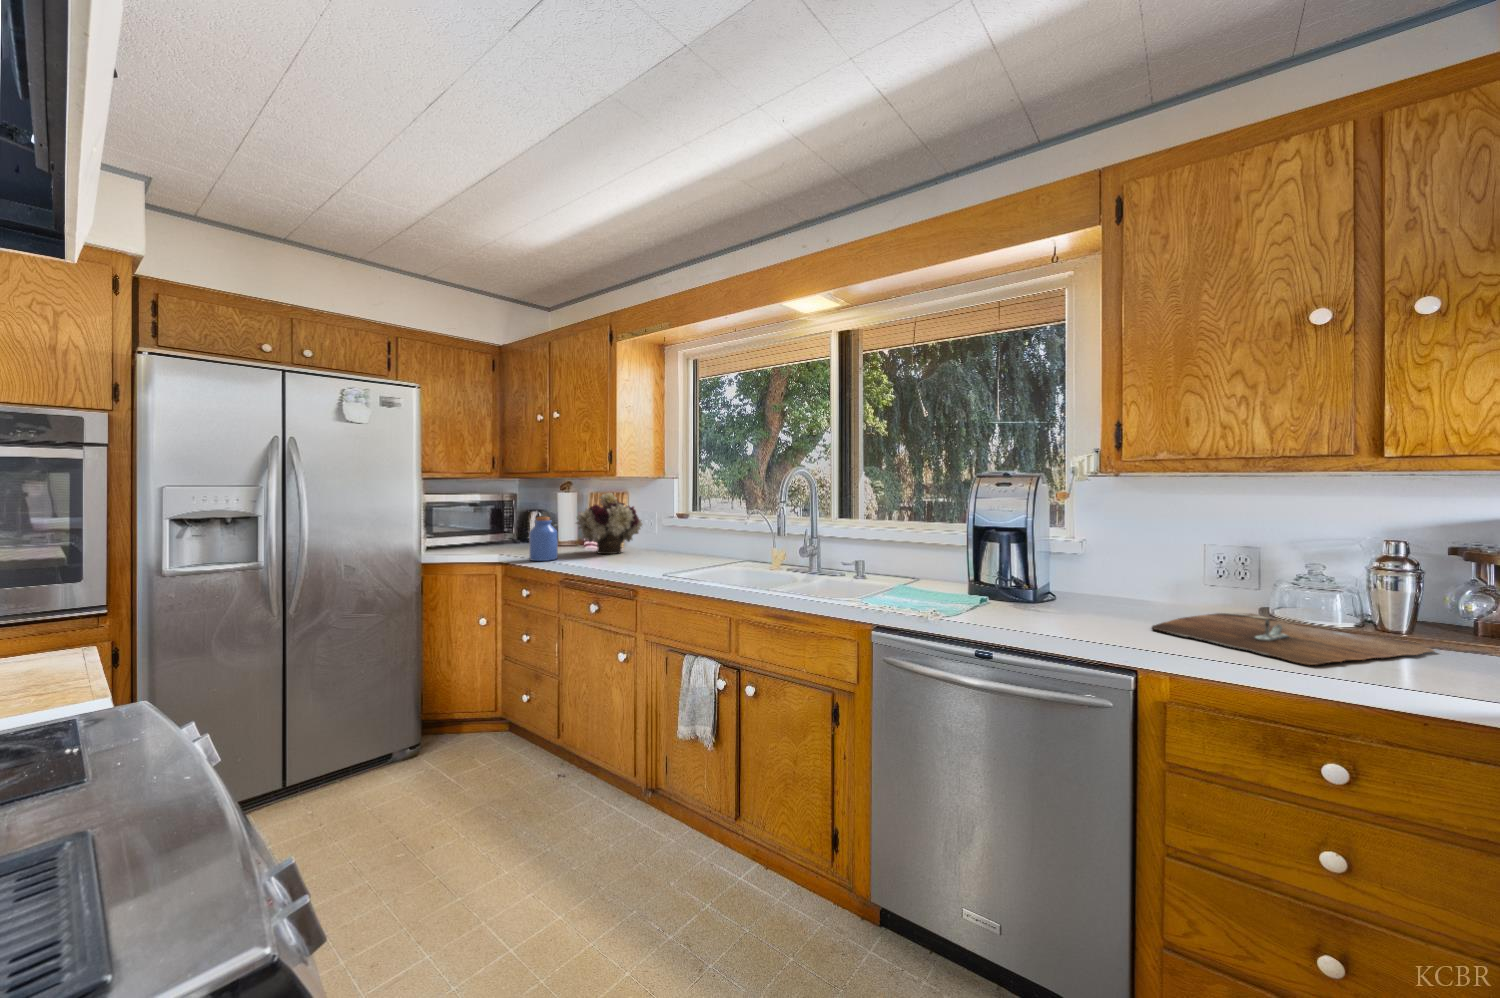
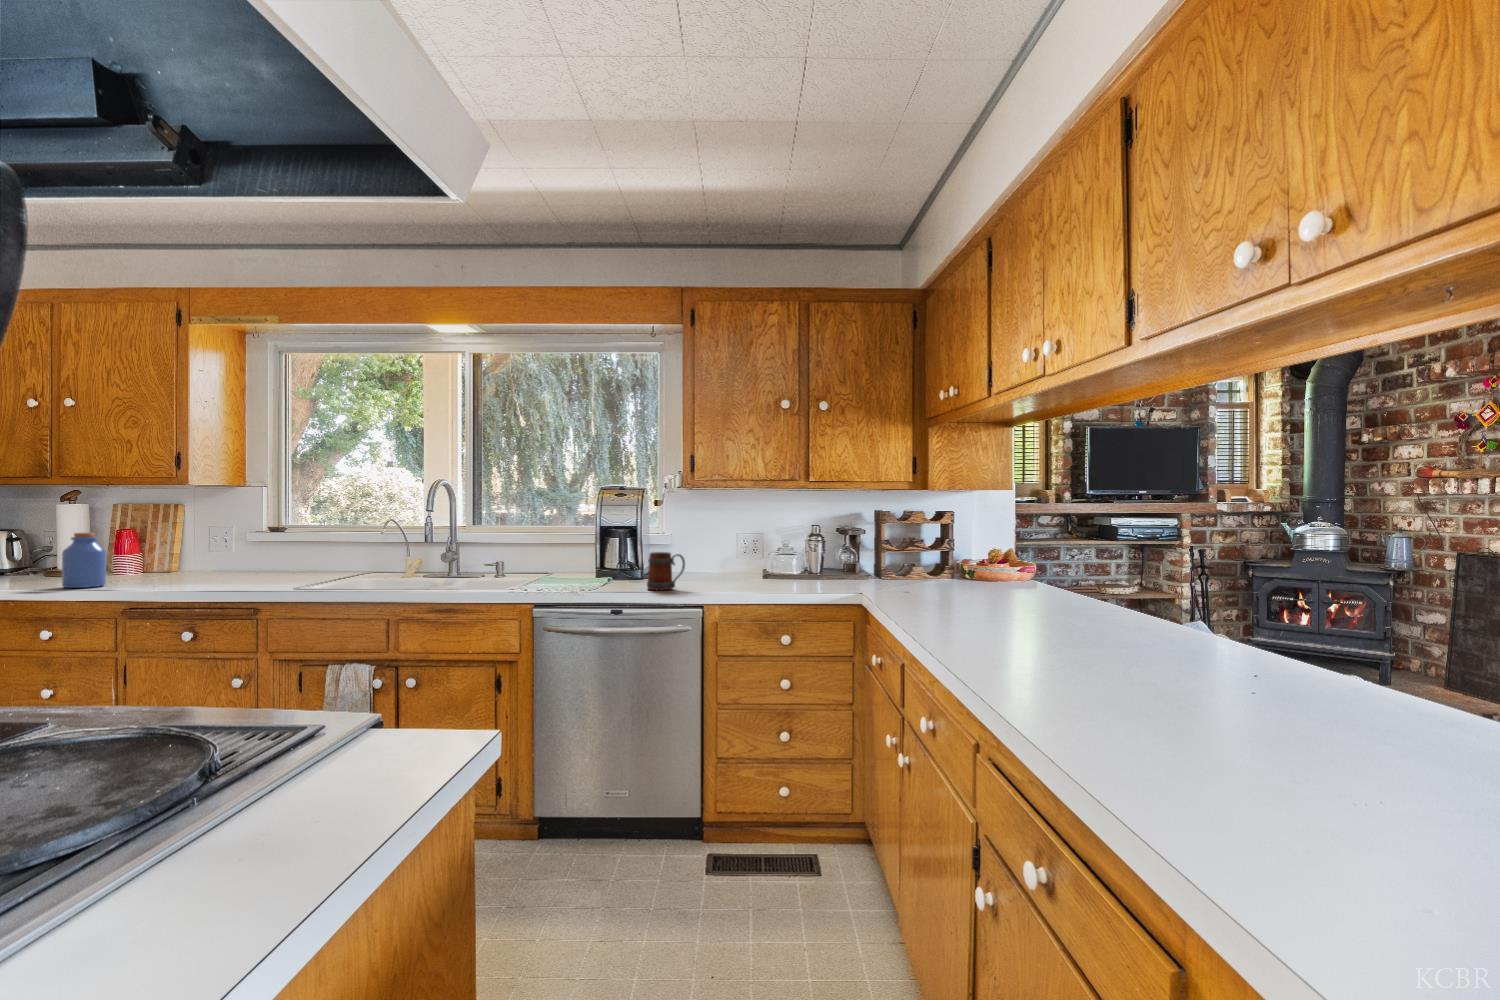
flower arrangement: present [576,493,643,554] -> none [117,503,214,578]
mug: none [1036,573,1105,636] -> present [647,552,685,590]
cutting board: present [1152,613,1434,665] -> none [710,572,830,589]

